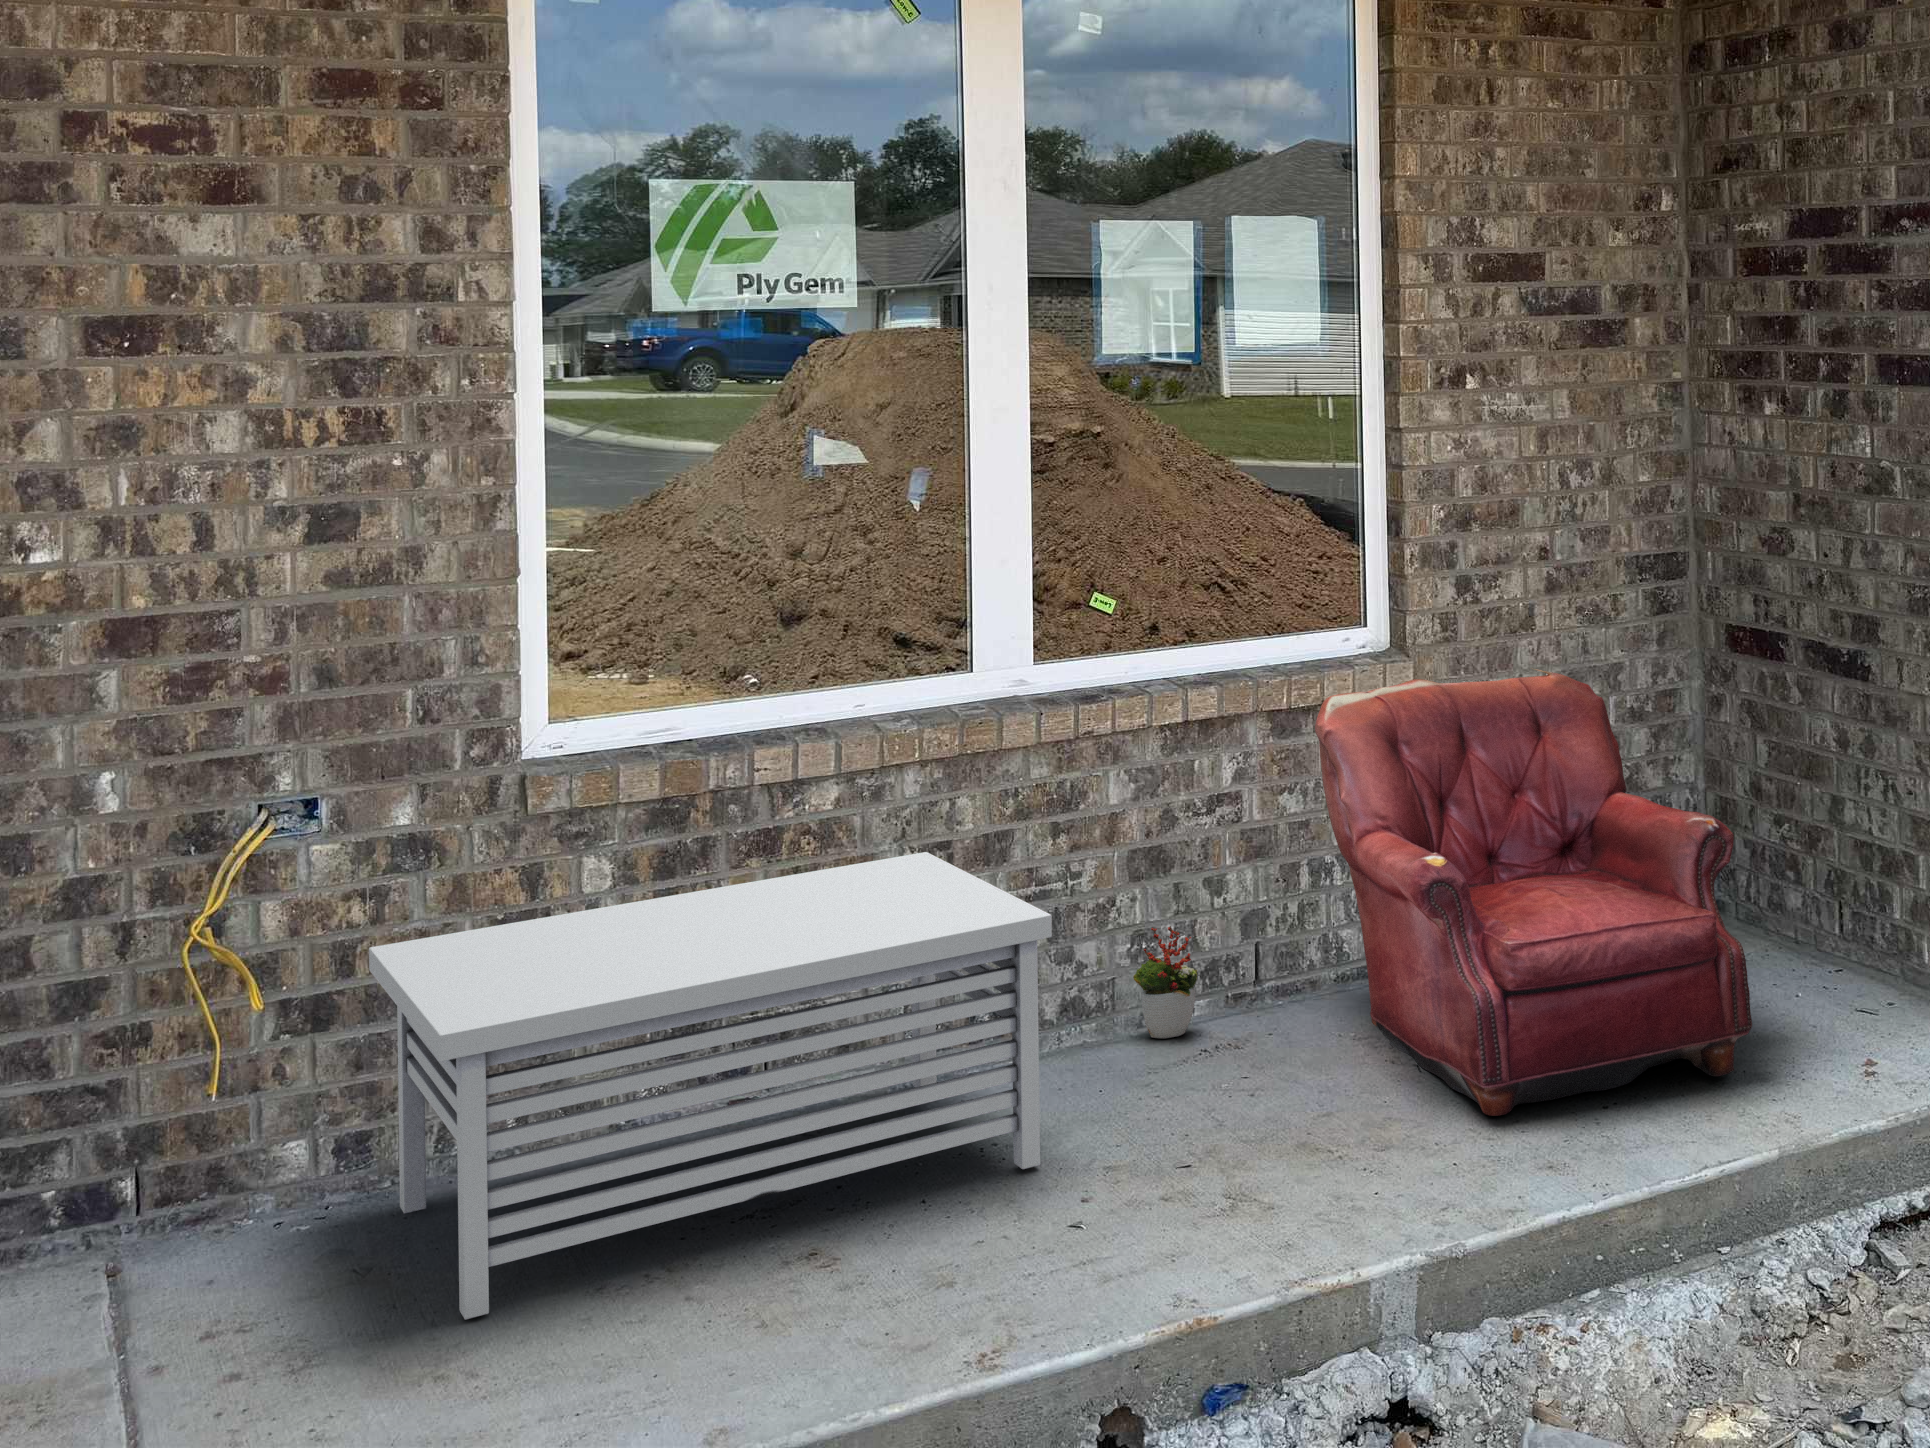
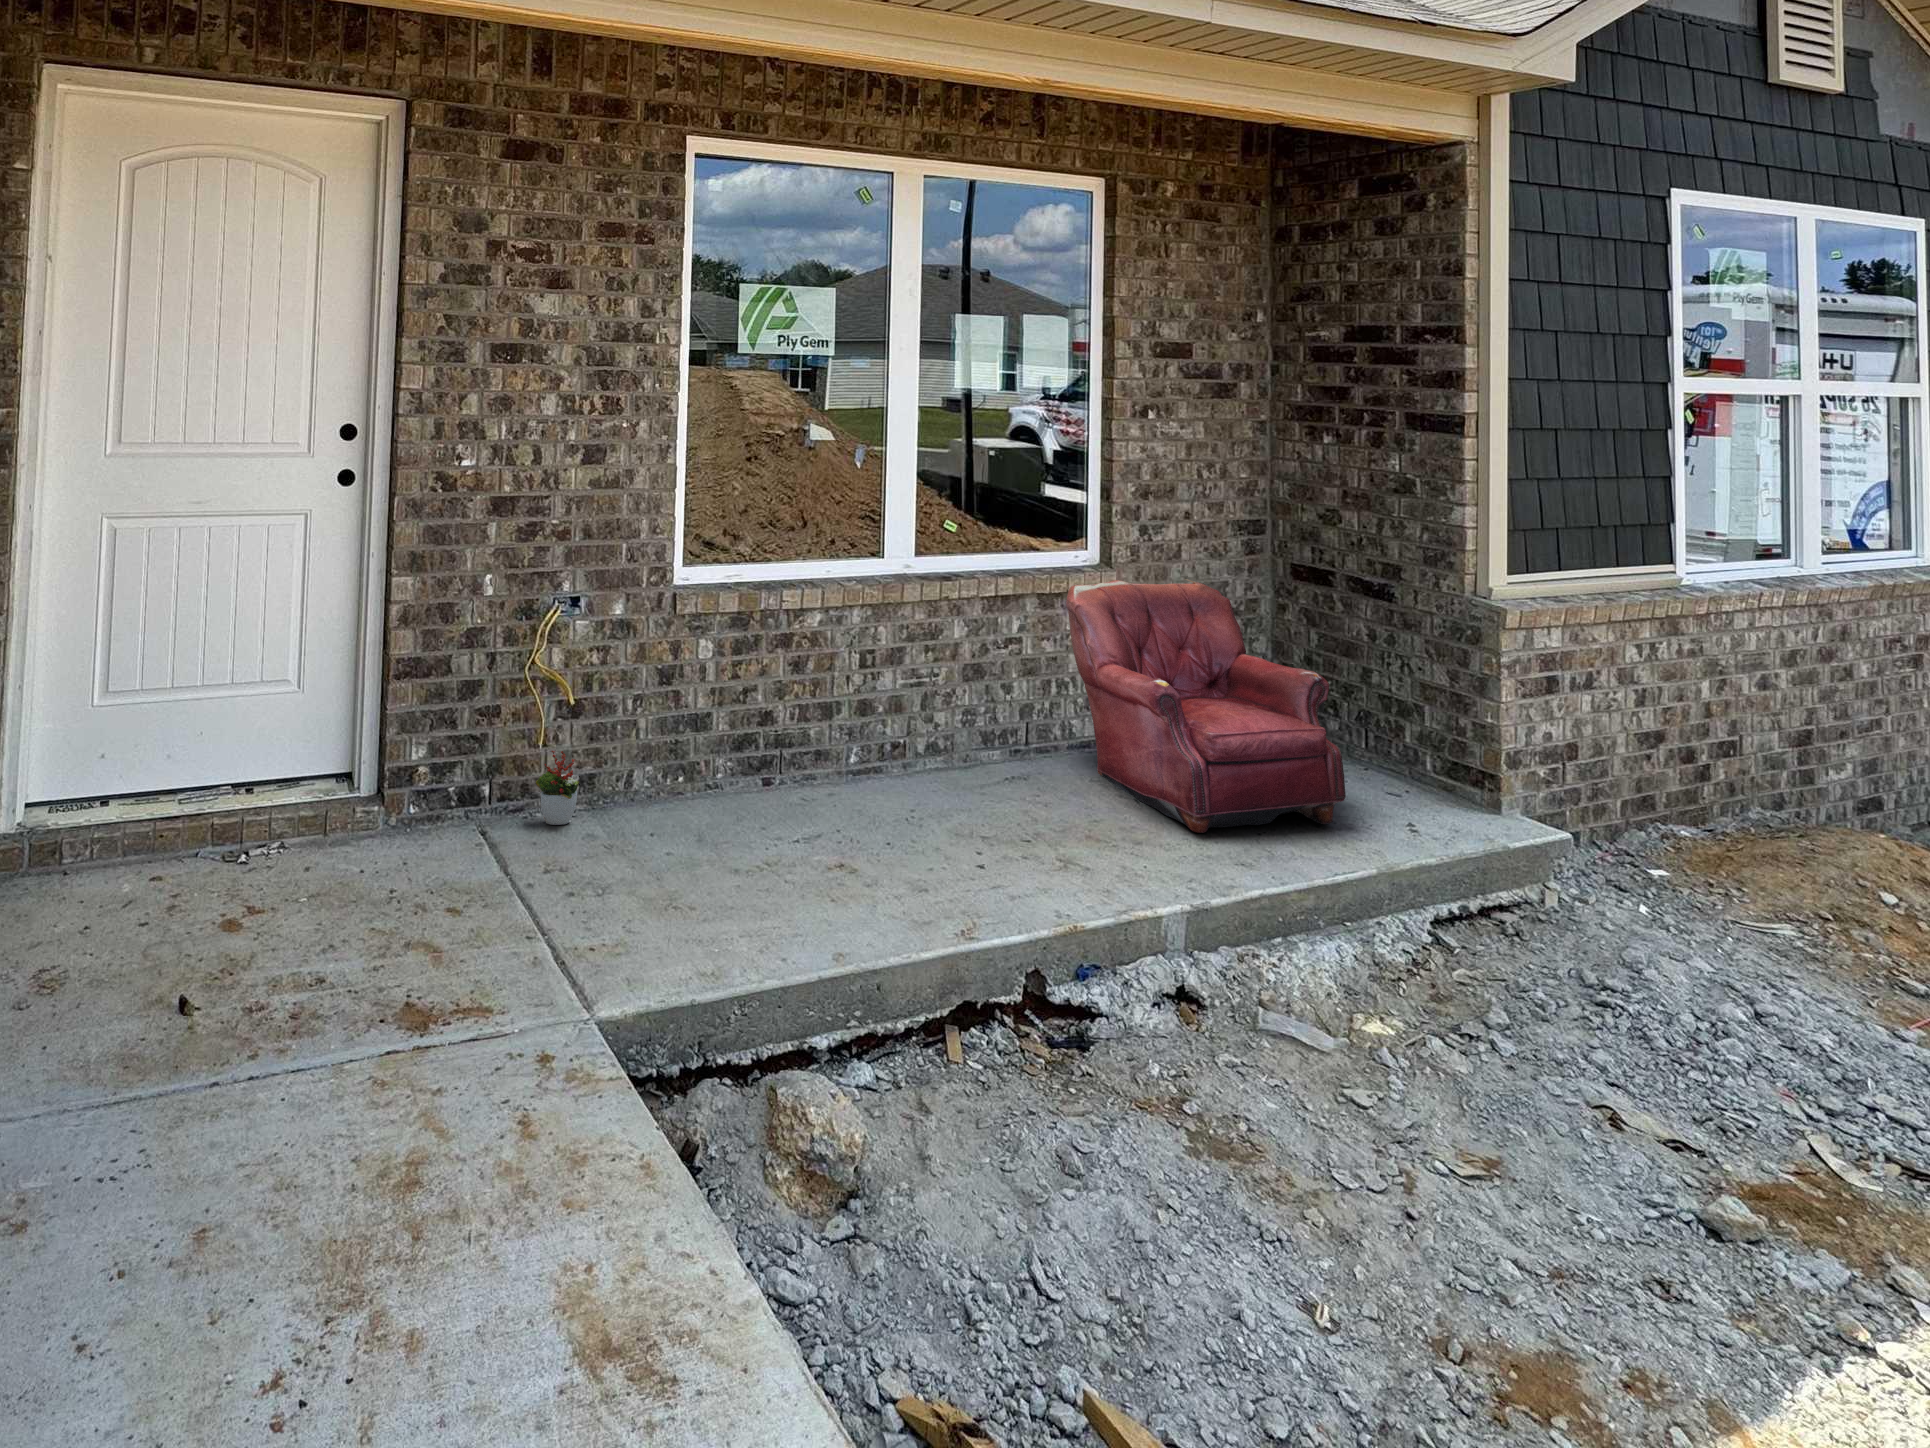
storage bench: present [369,852,1052,1320] -> none [606,654,962,880]
decorative plant: present [1133,926,1197,1038] -> present [536,751,579,825]

